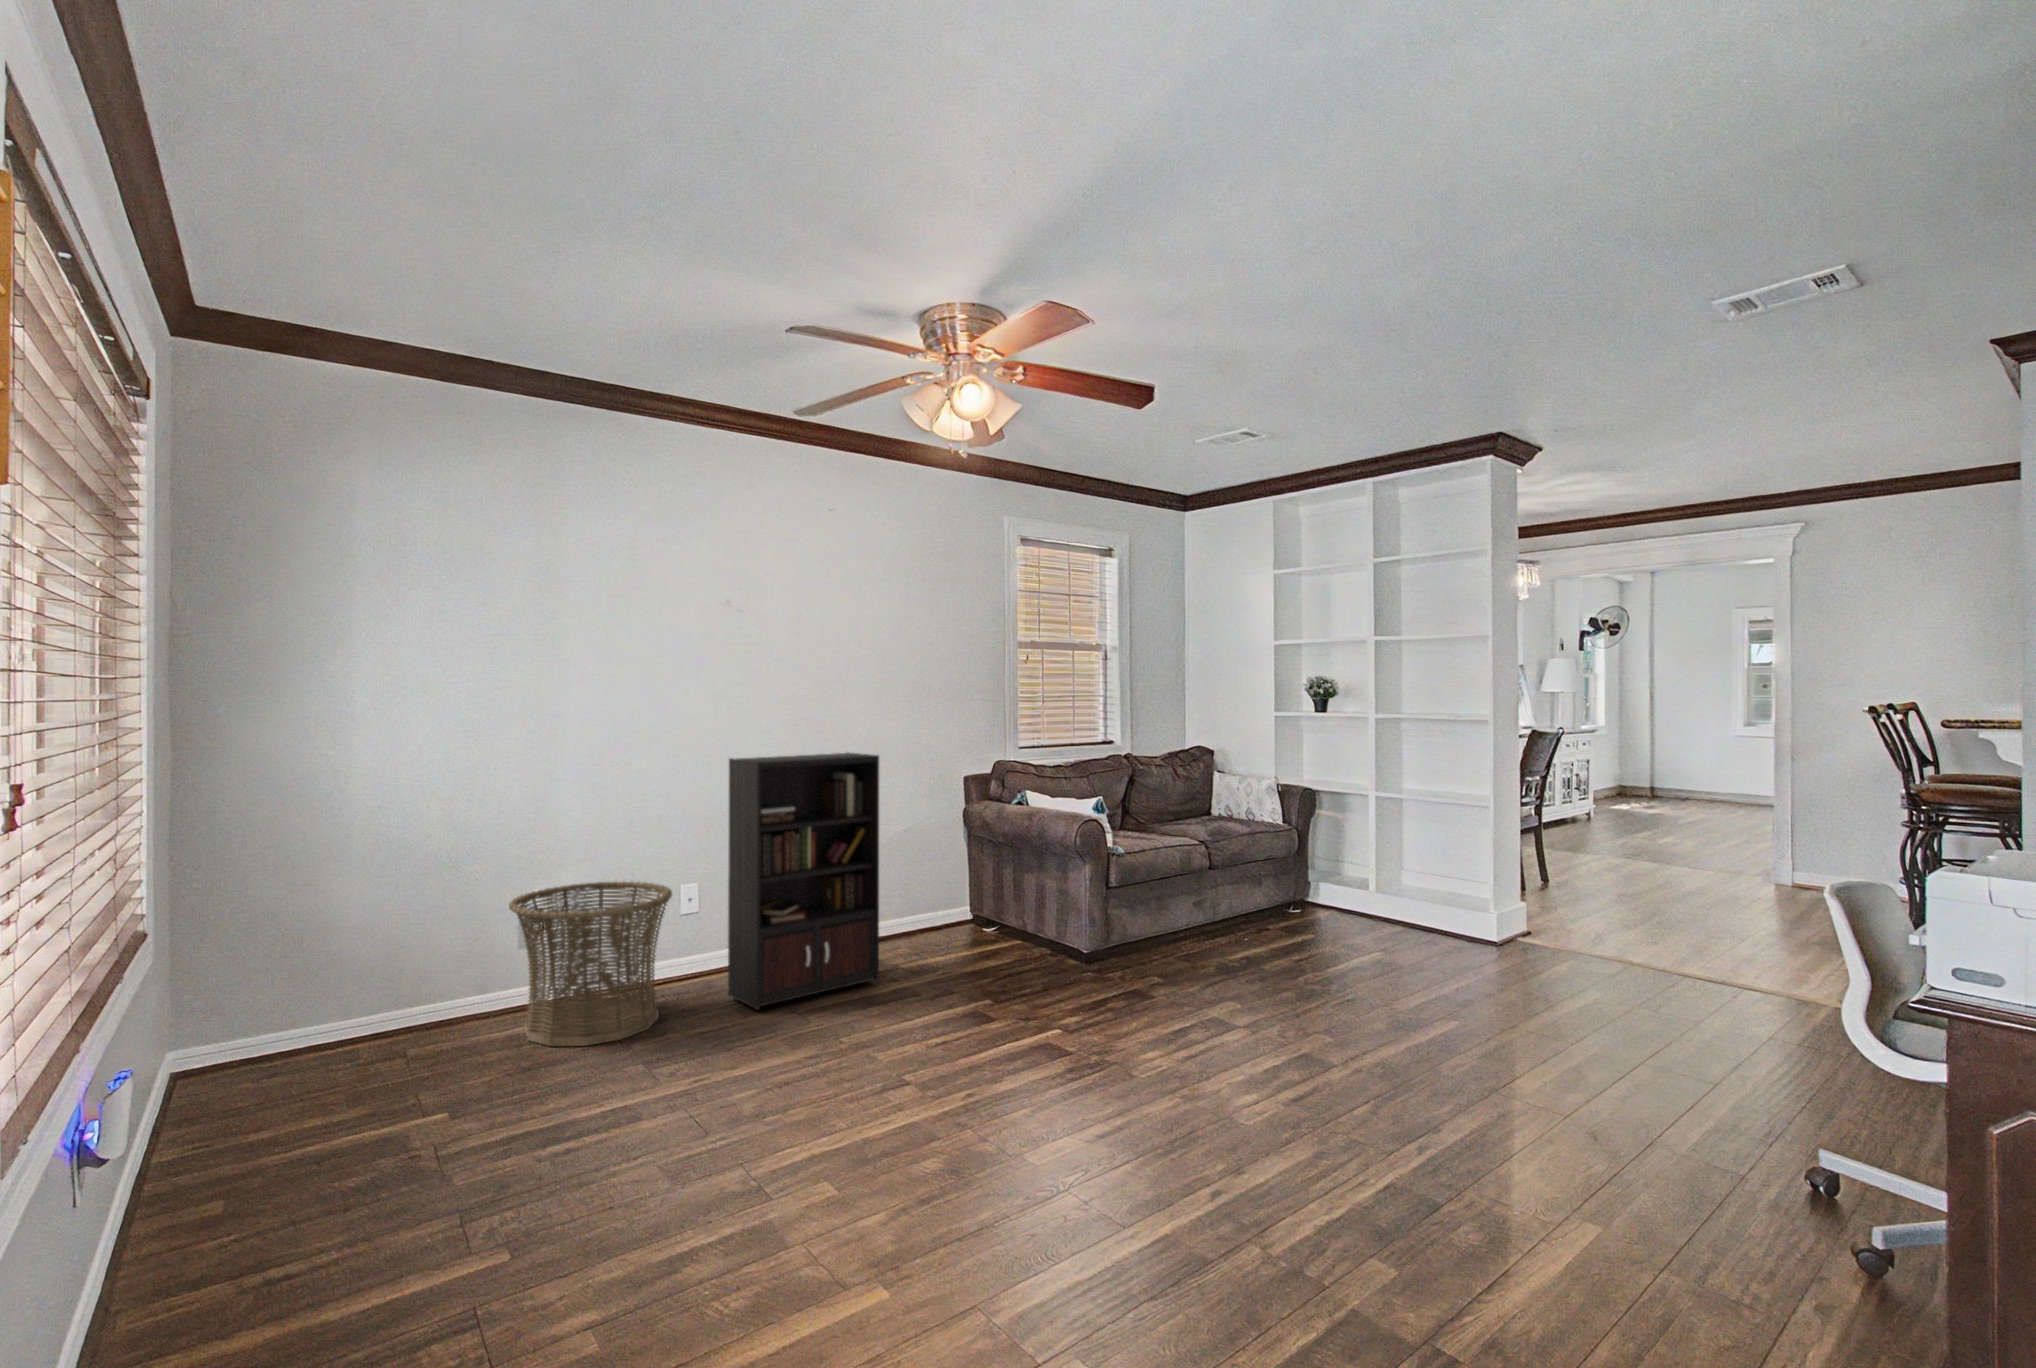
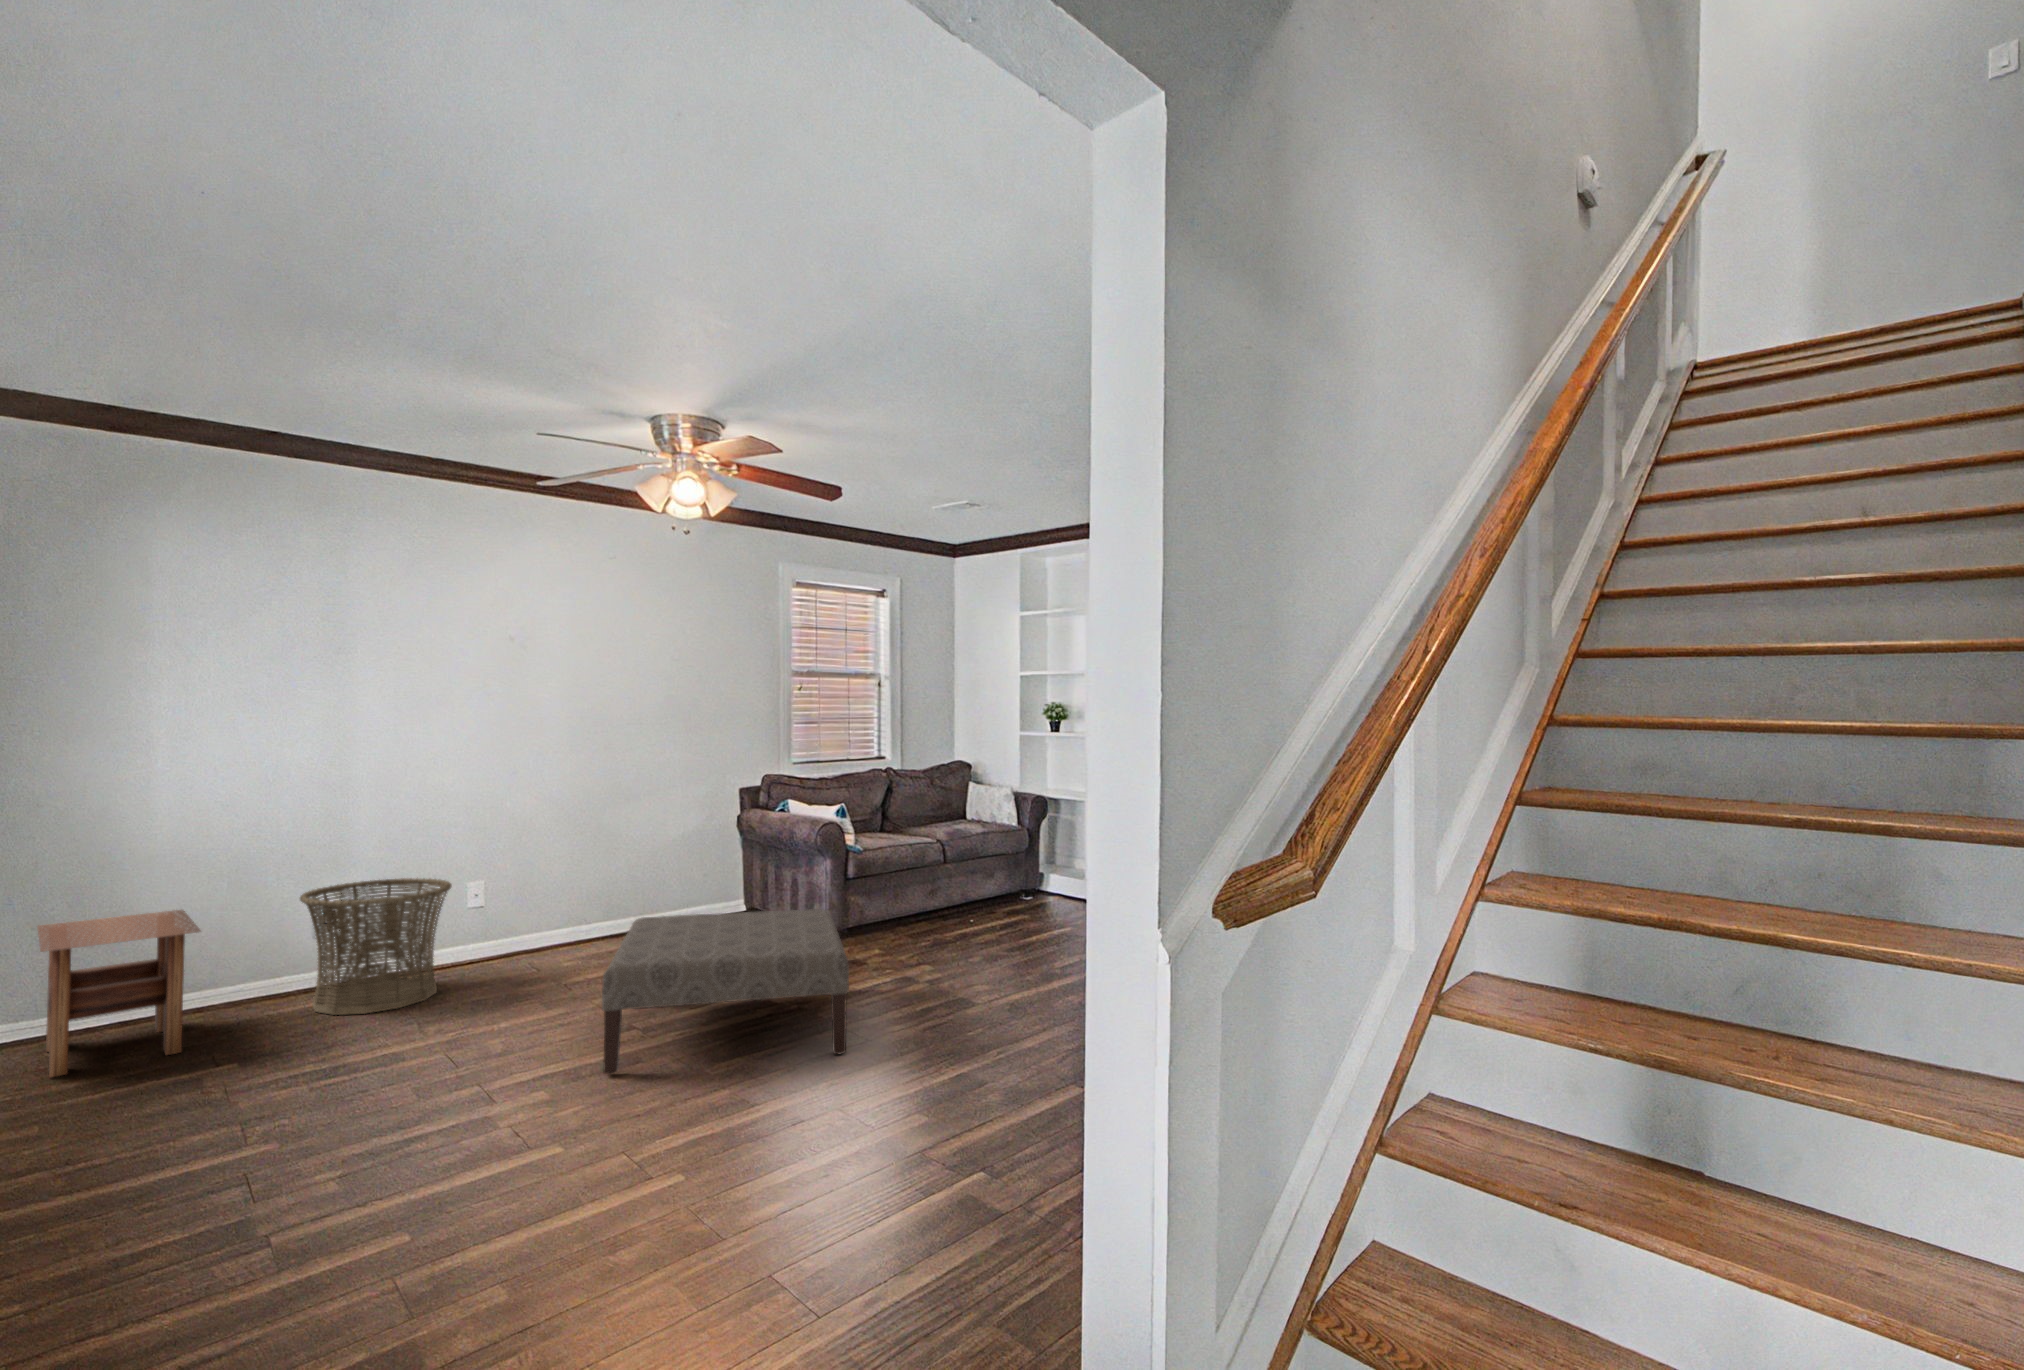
bookcase: present [728,752,879,1010] -> none [504,767,644,983]
side table: none [231,917,408,1125] -> present [38,910,201,1077]
ottoman: none [888,934,1201,1160] -> present [602,909,849,1075]

